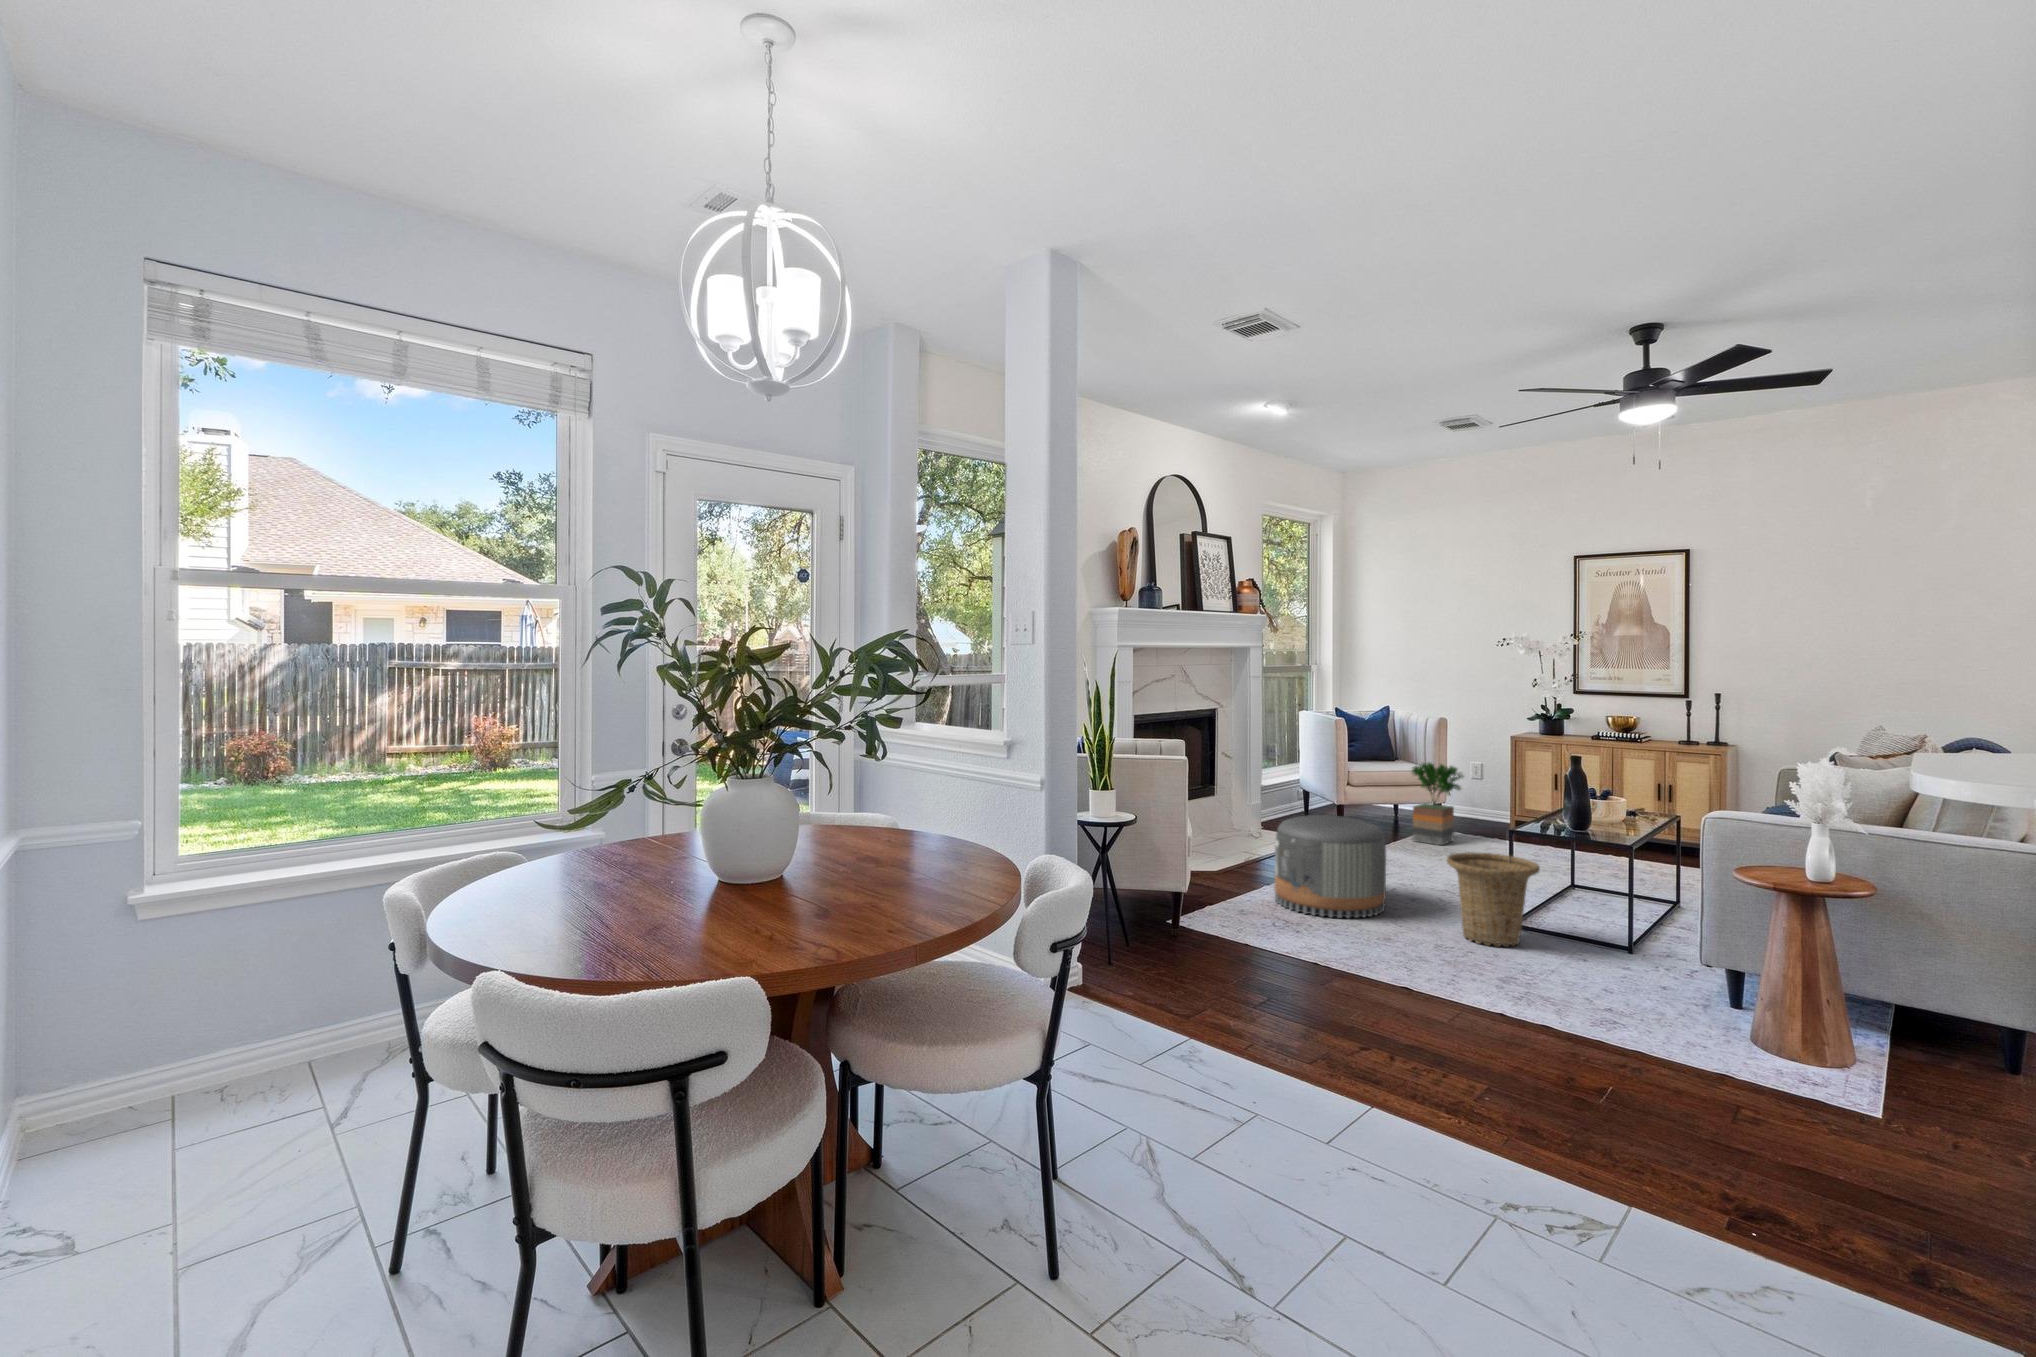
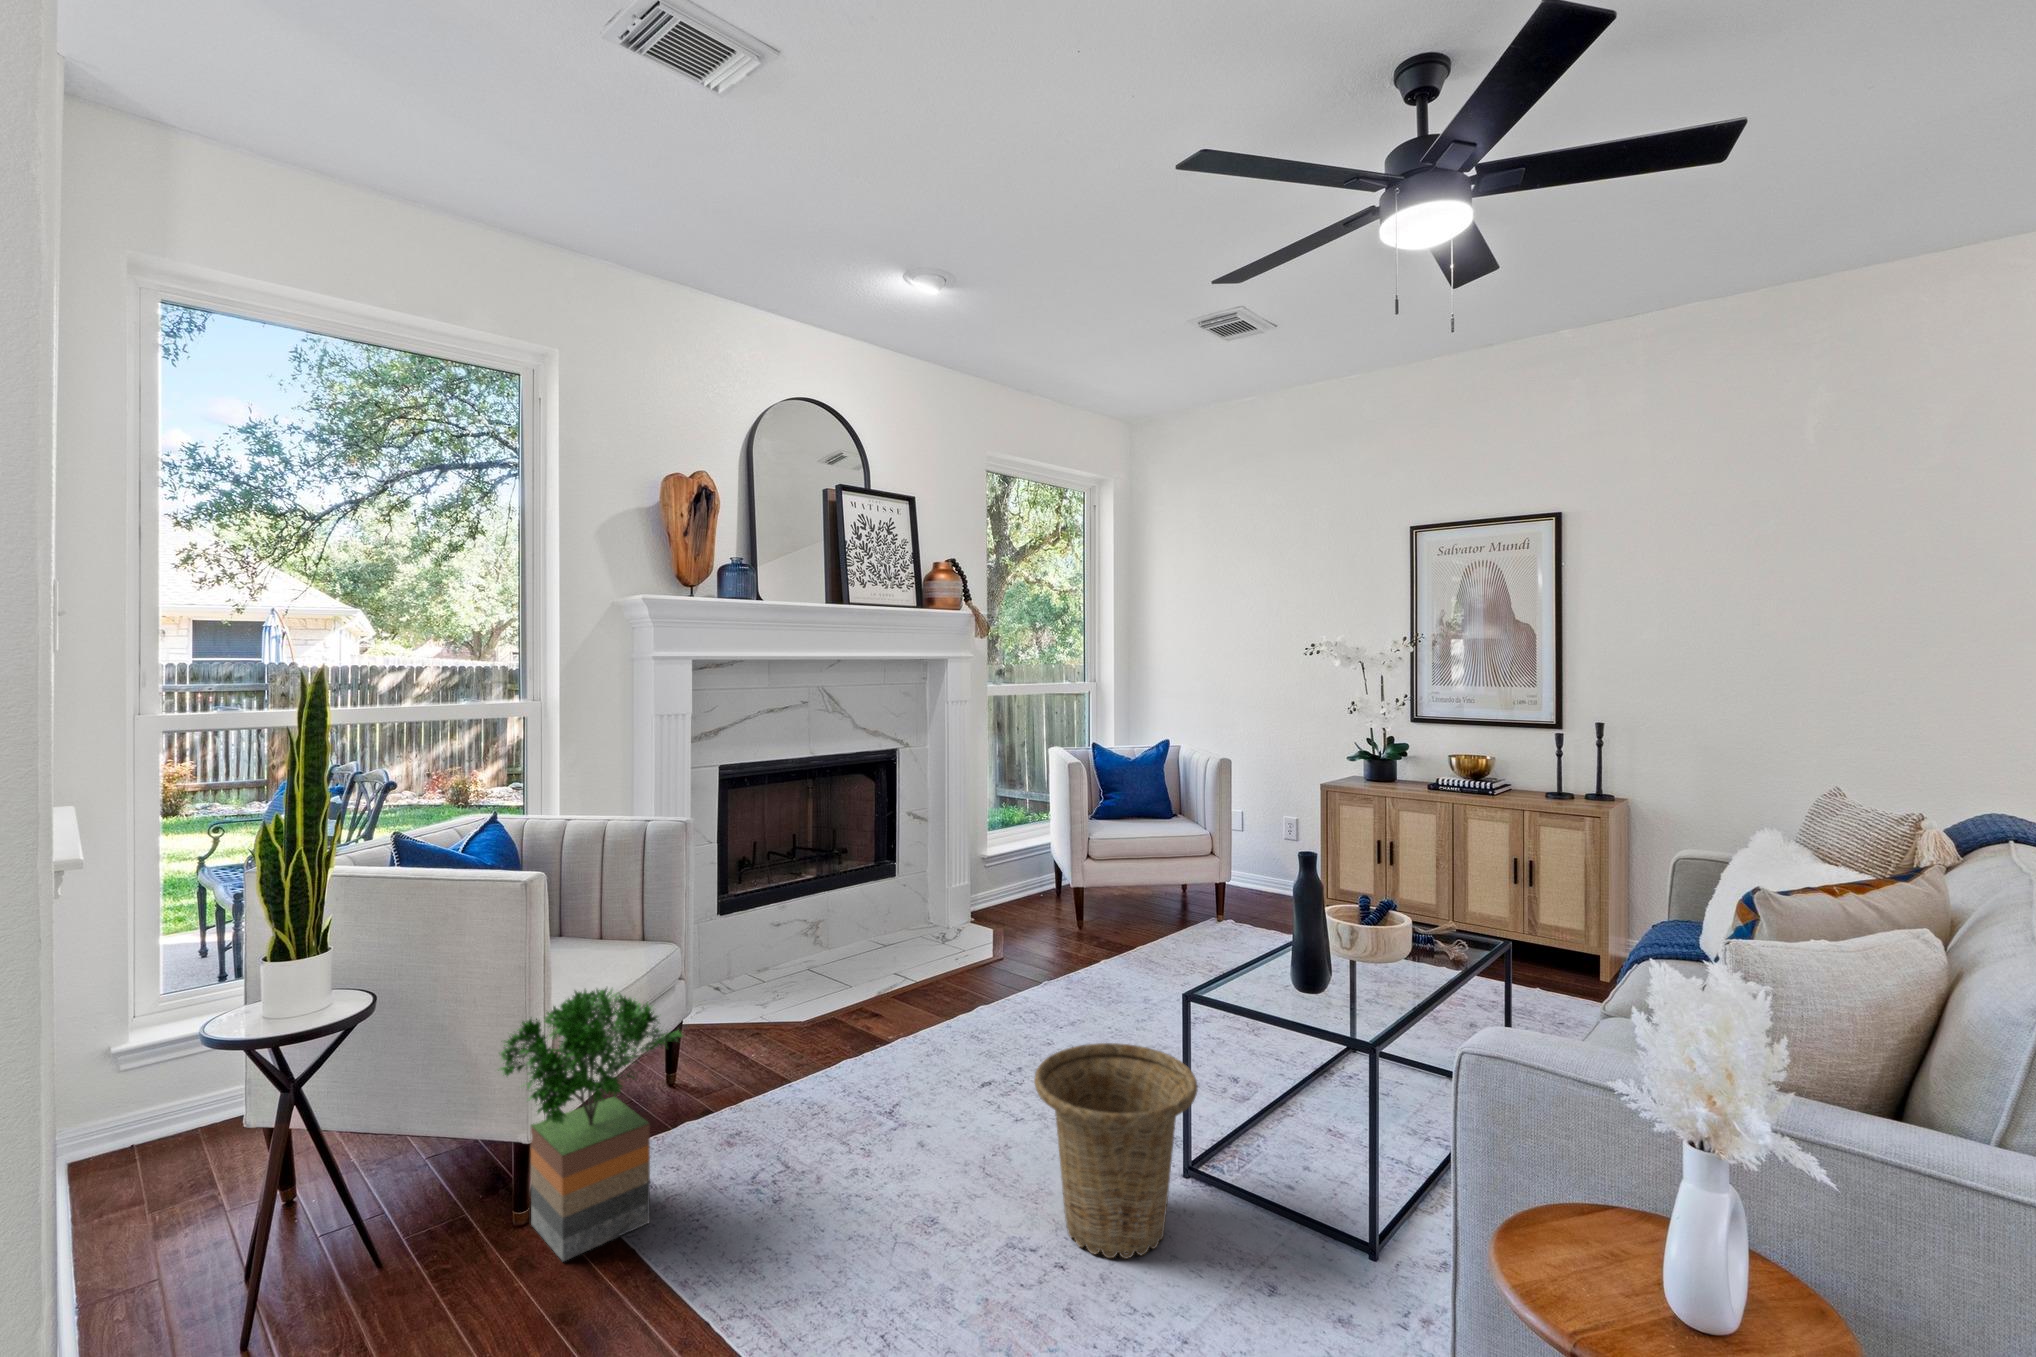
potted tree: present [1412,763,1464,845] -> present [498,988,682,1261]
pouf: present [1274,815,1386,918] -> none [806,947,995,1162]

